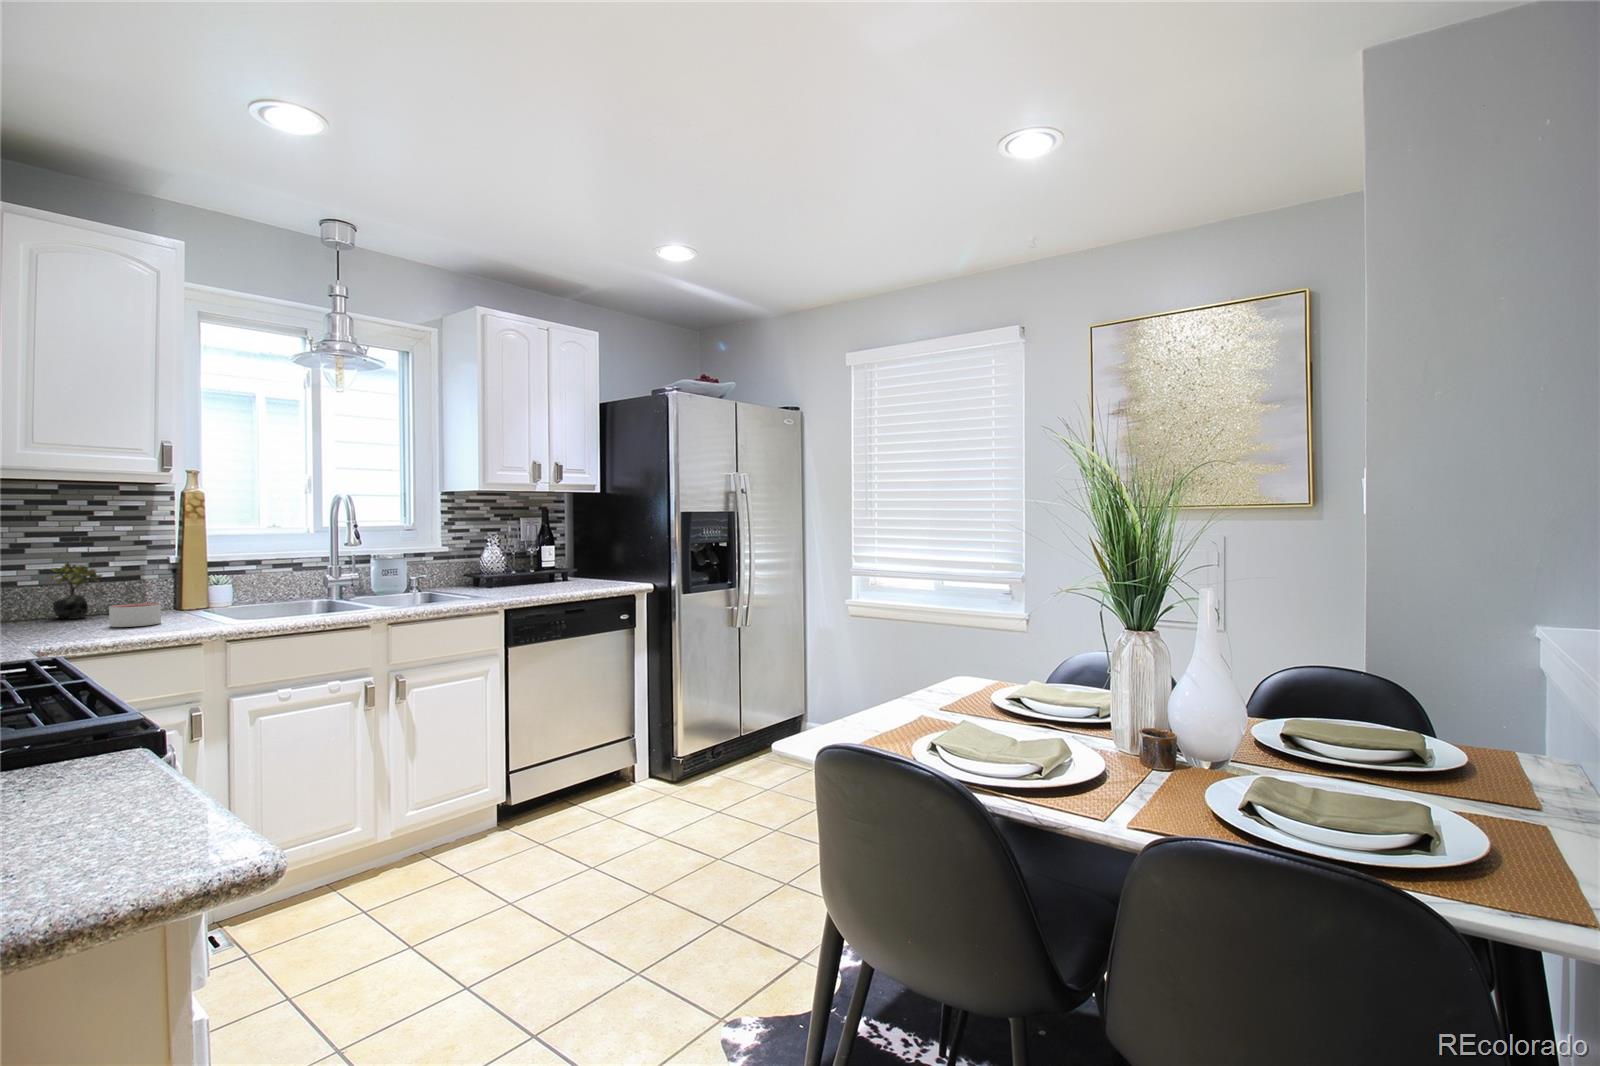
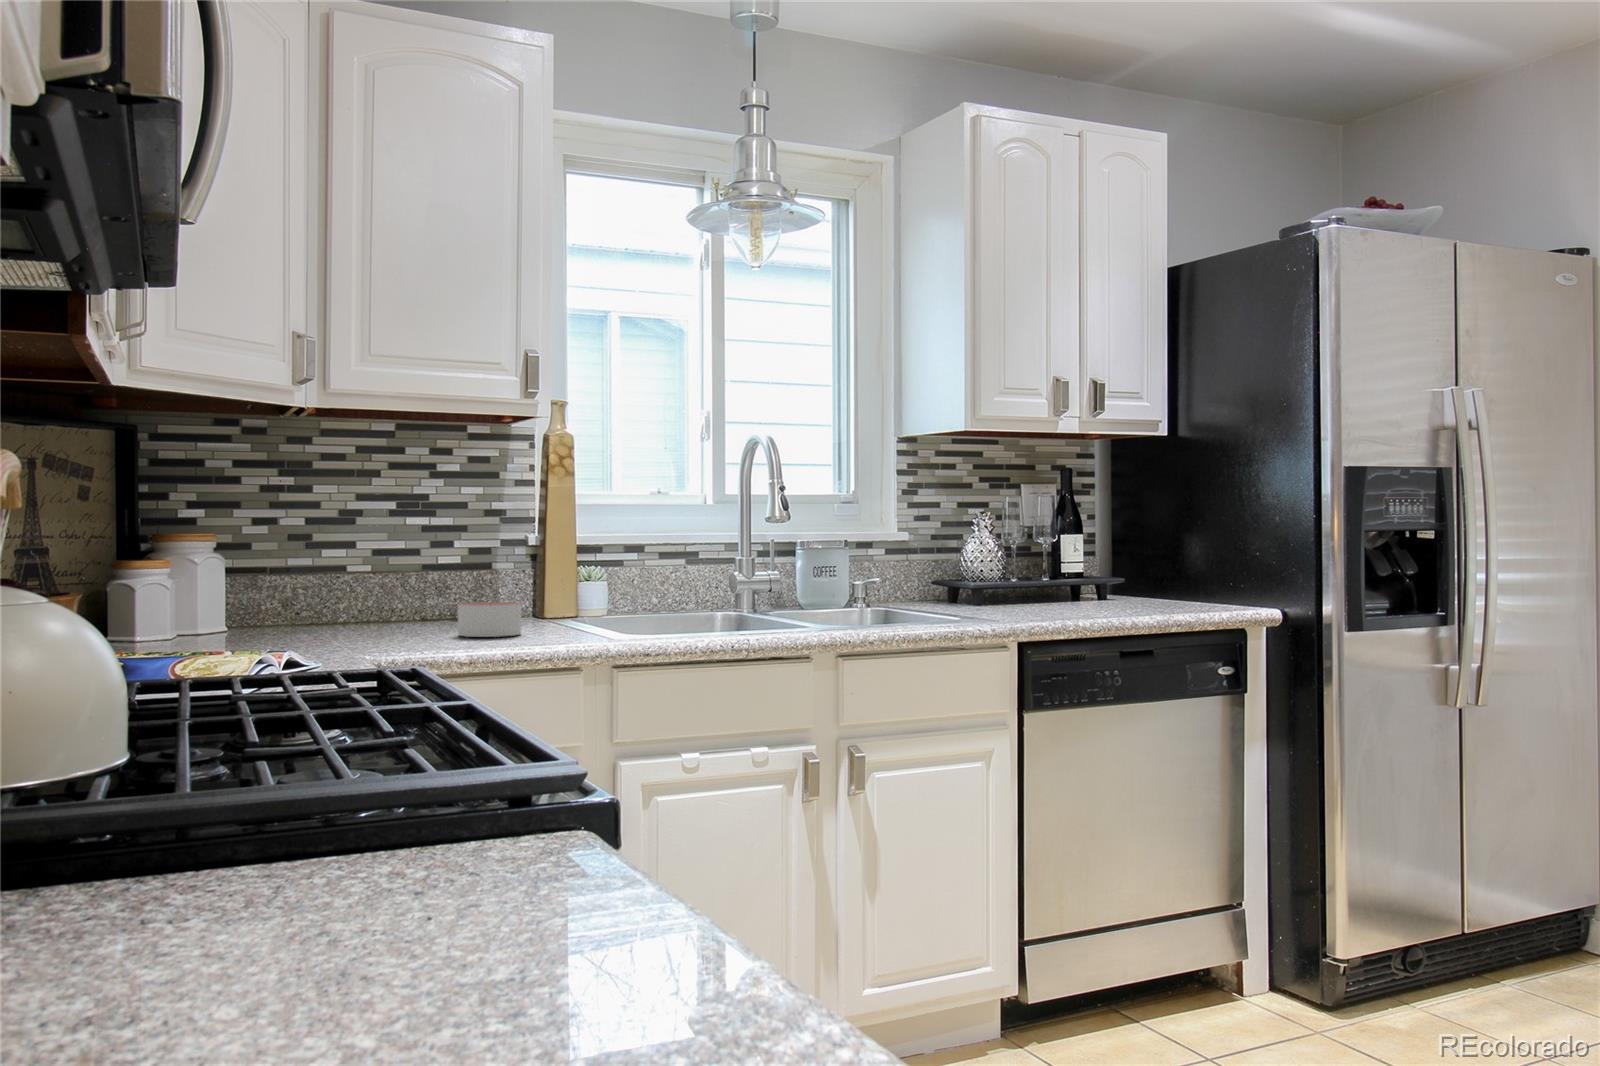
succulent plant: present [51,563,102,619] -> none [386,539,448,623]

